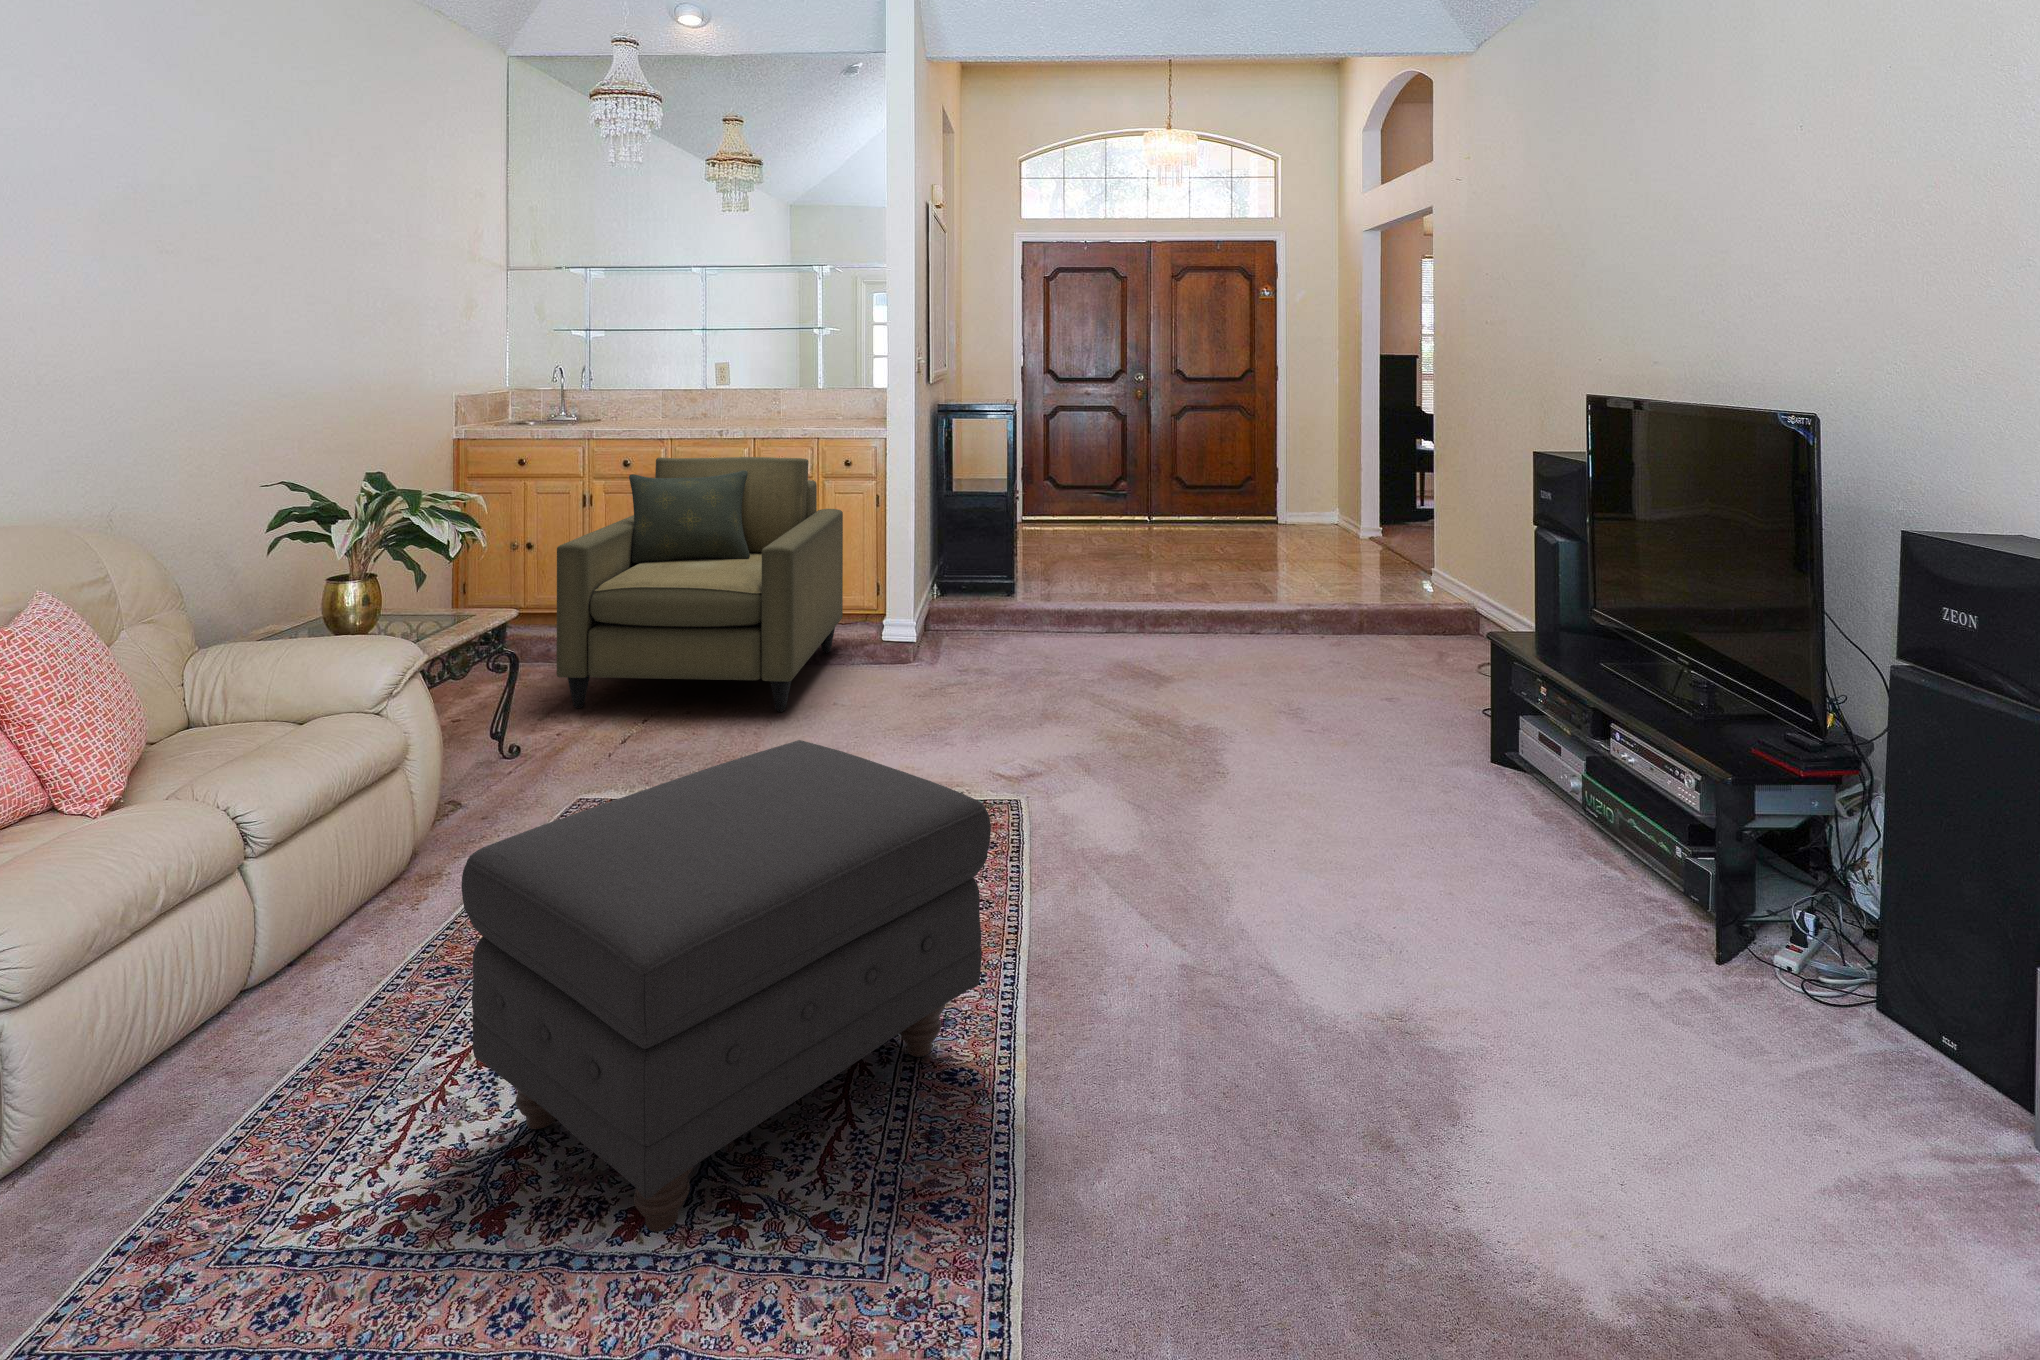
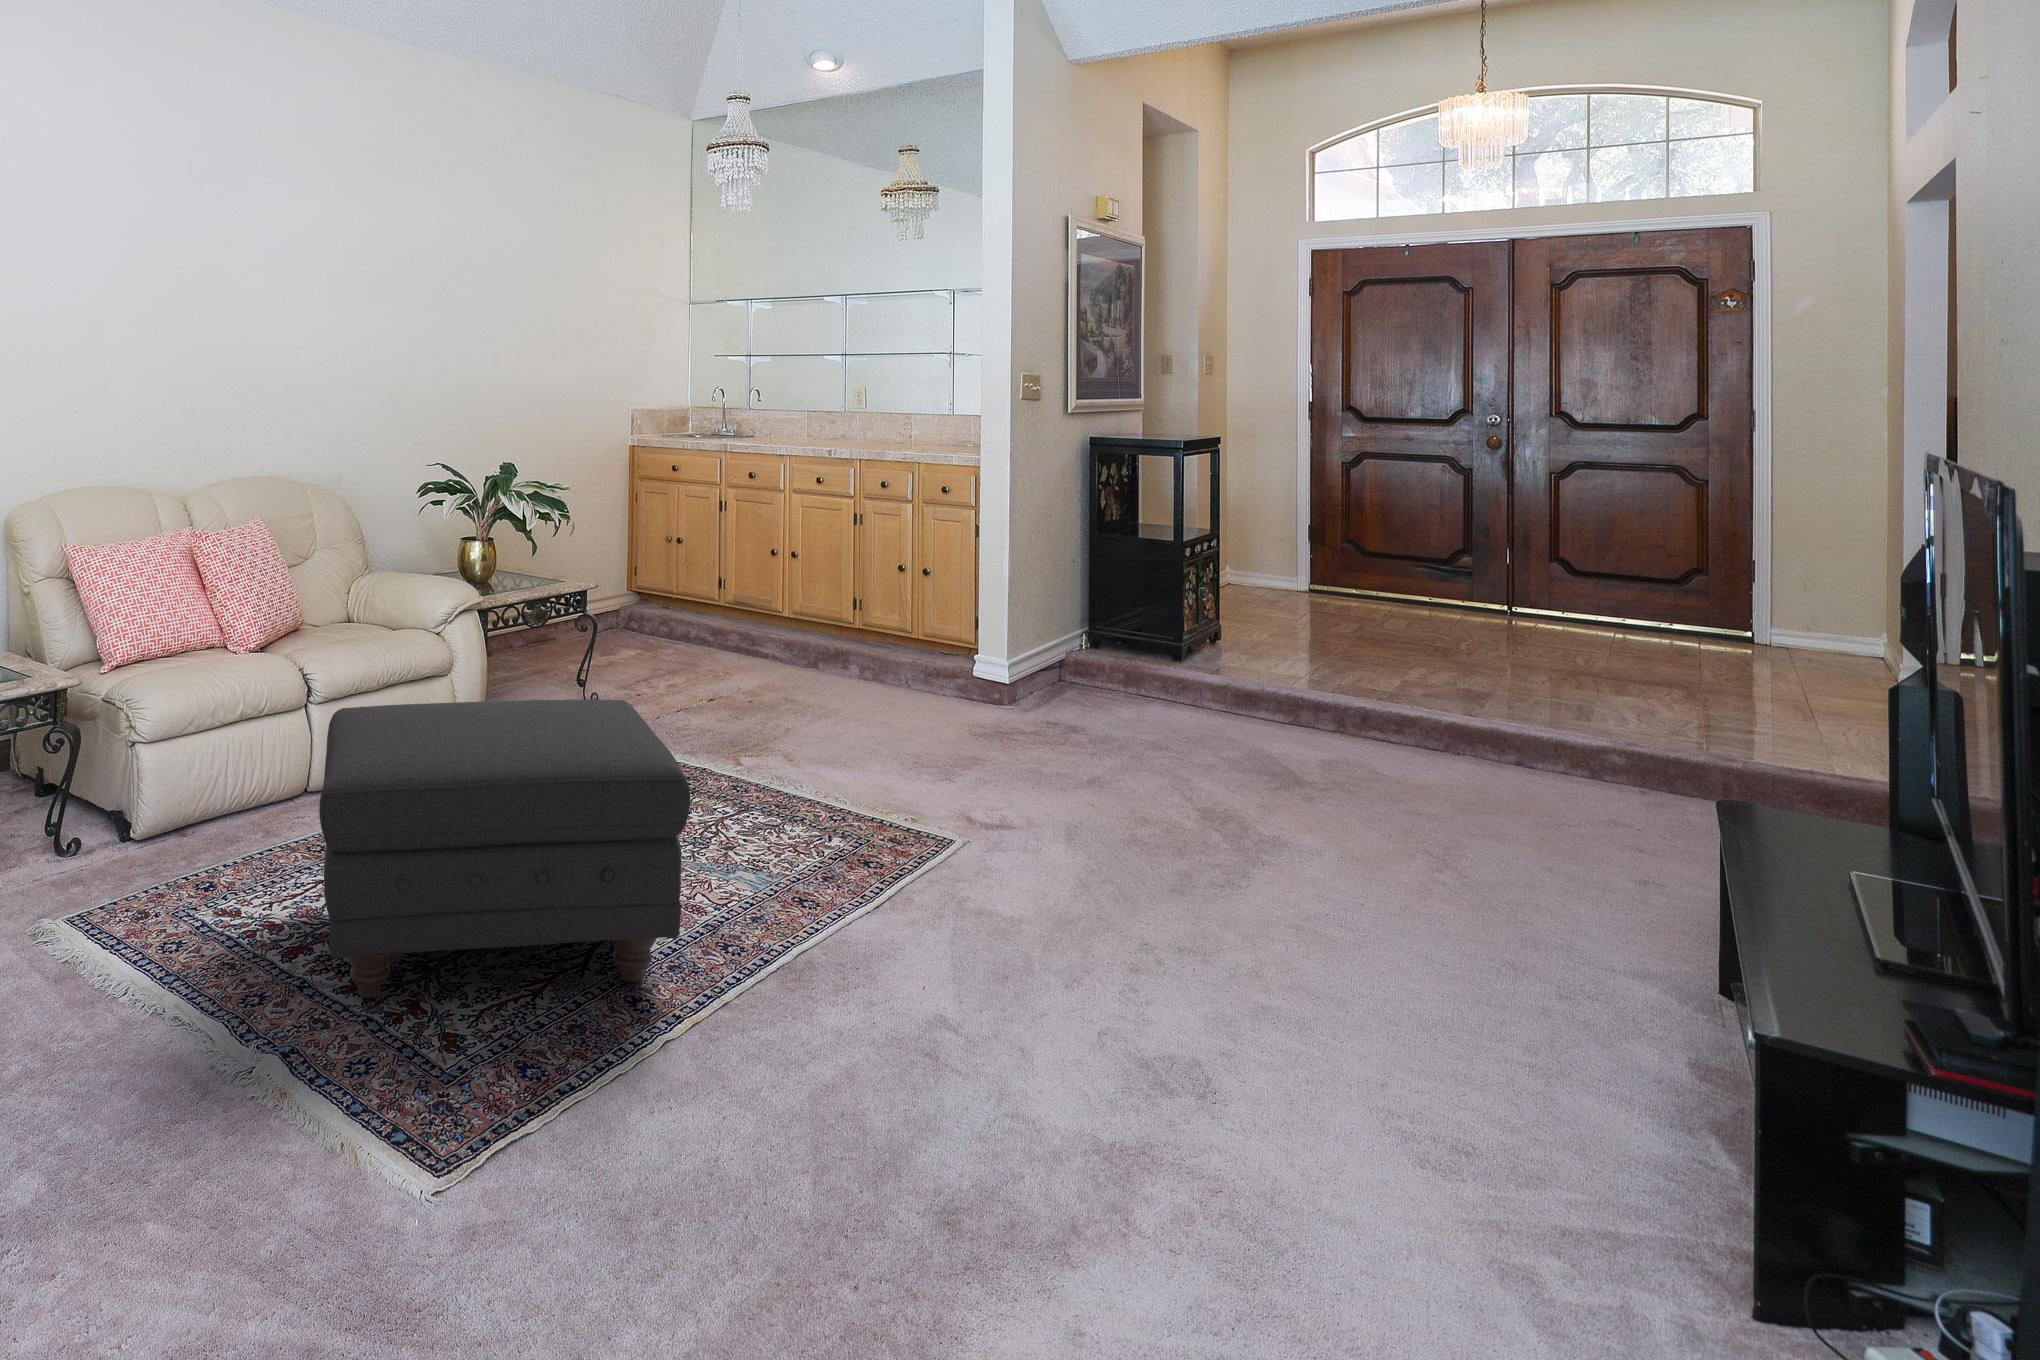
armchair: present [557,457,843,712] -> none [646,470,944,719]

